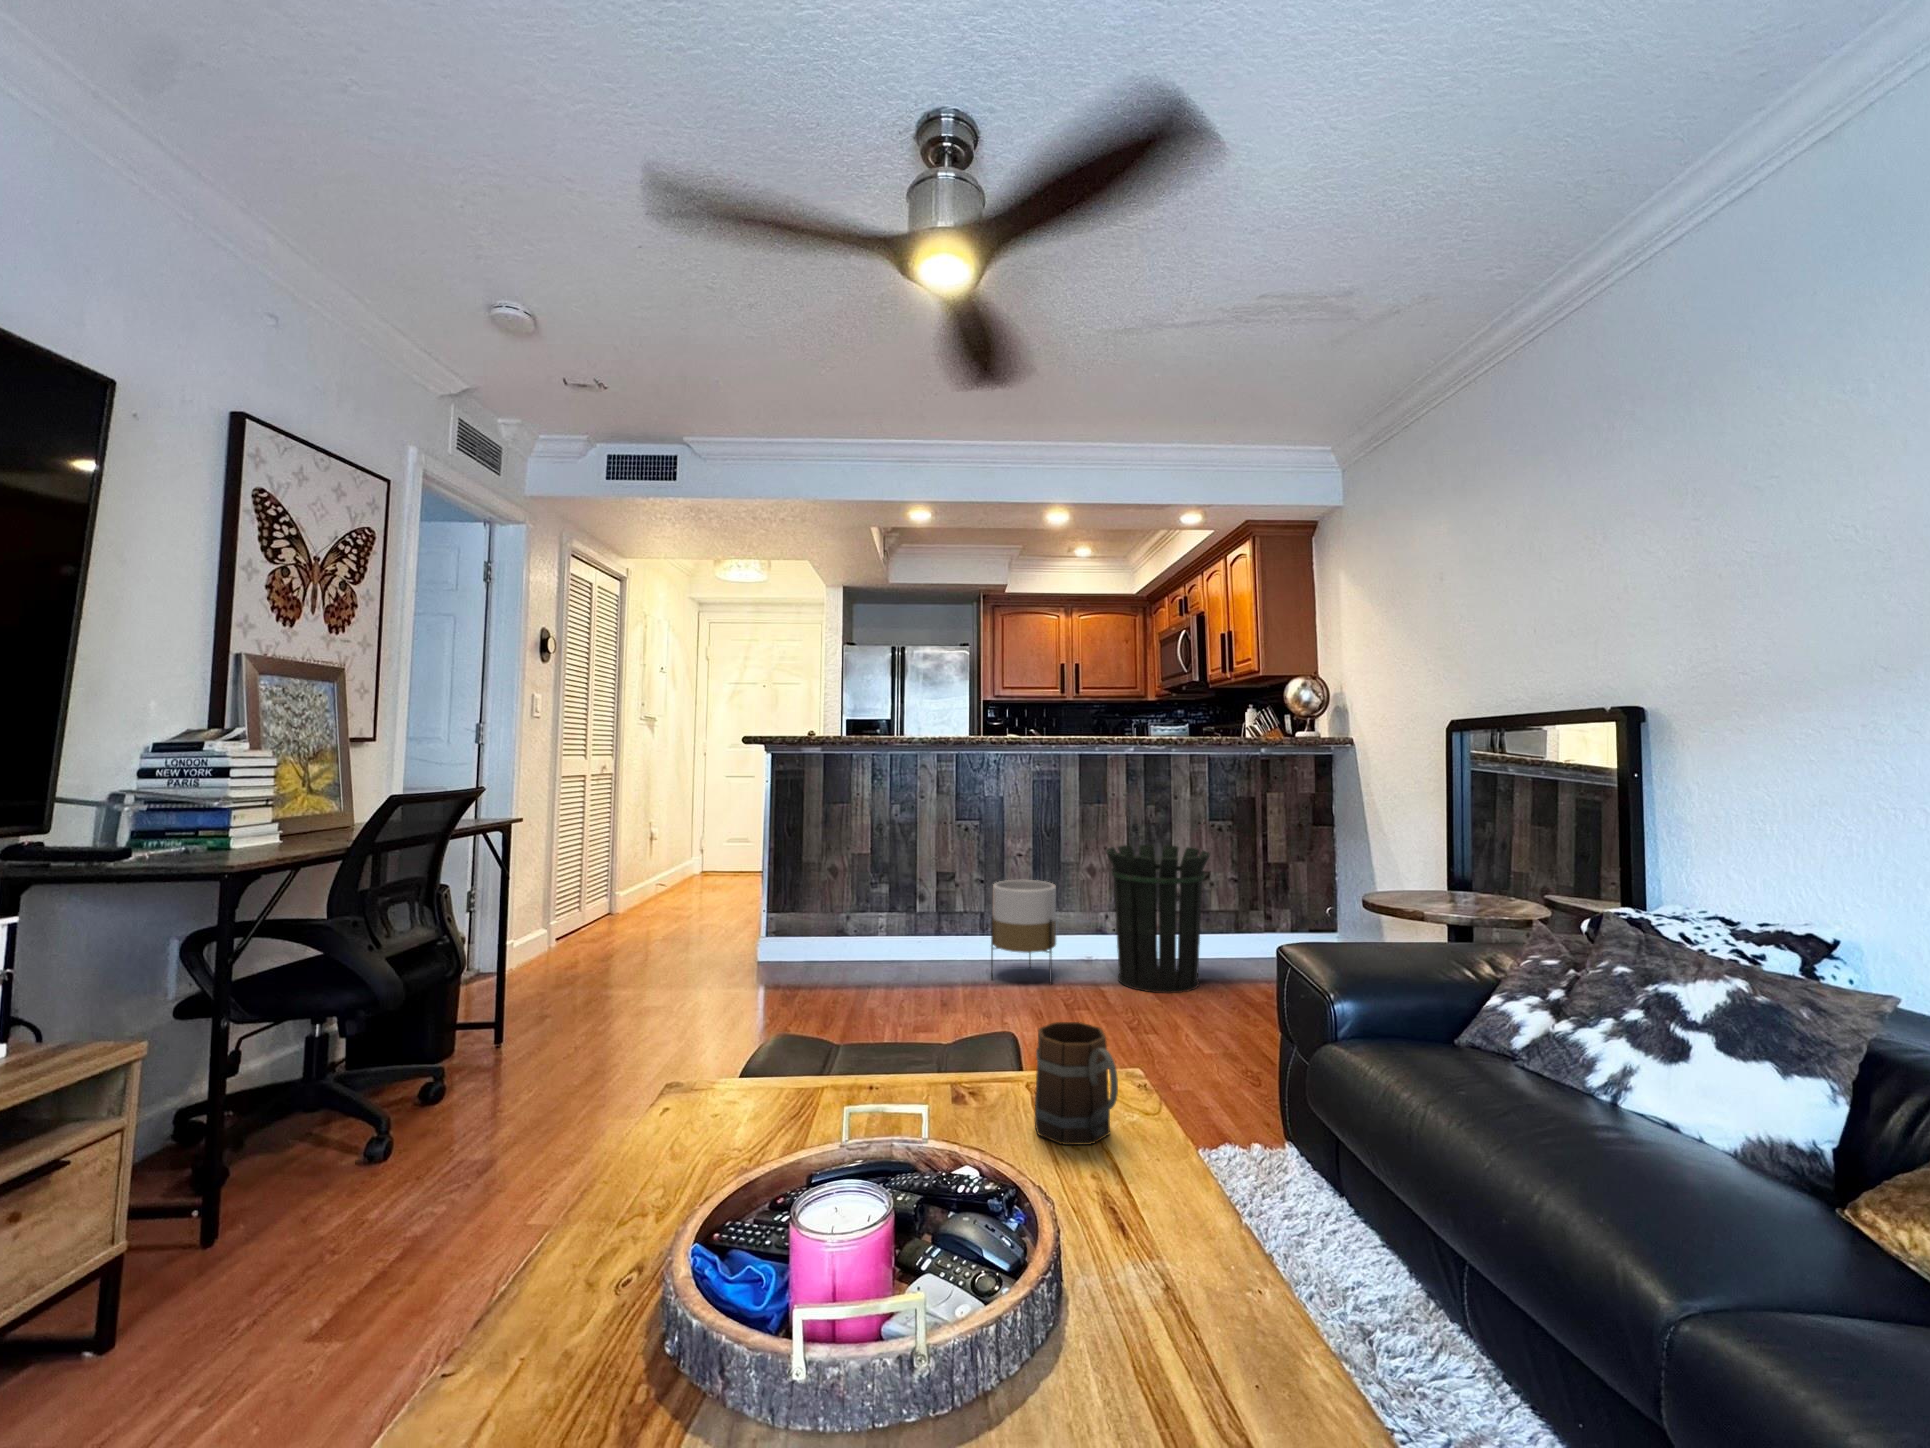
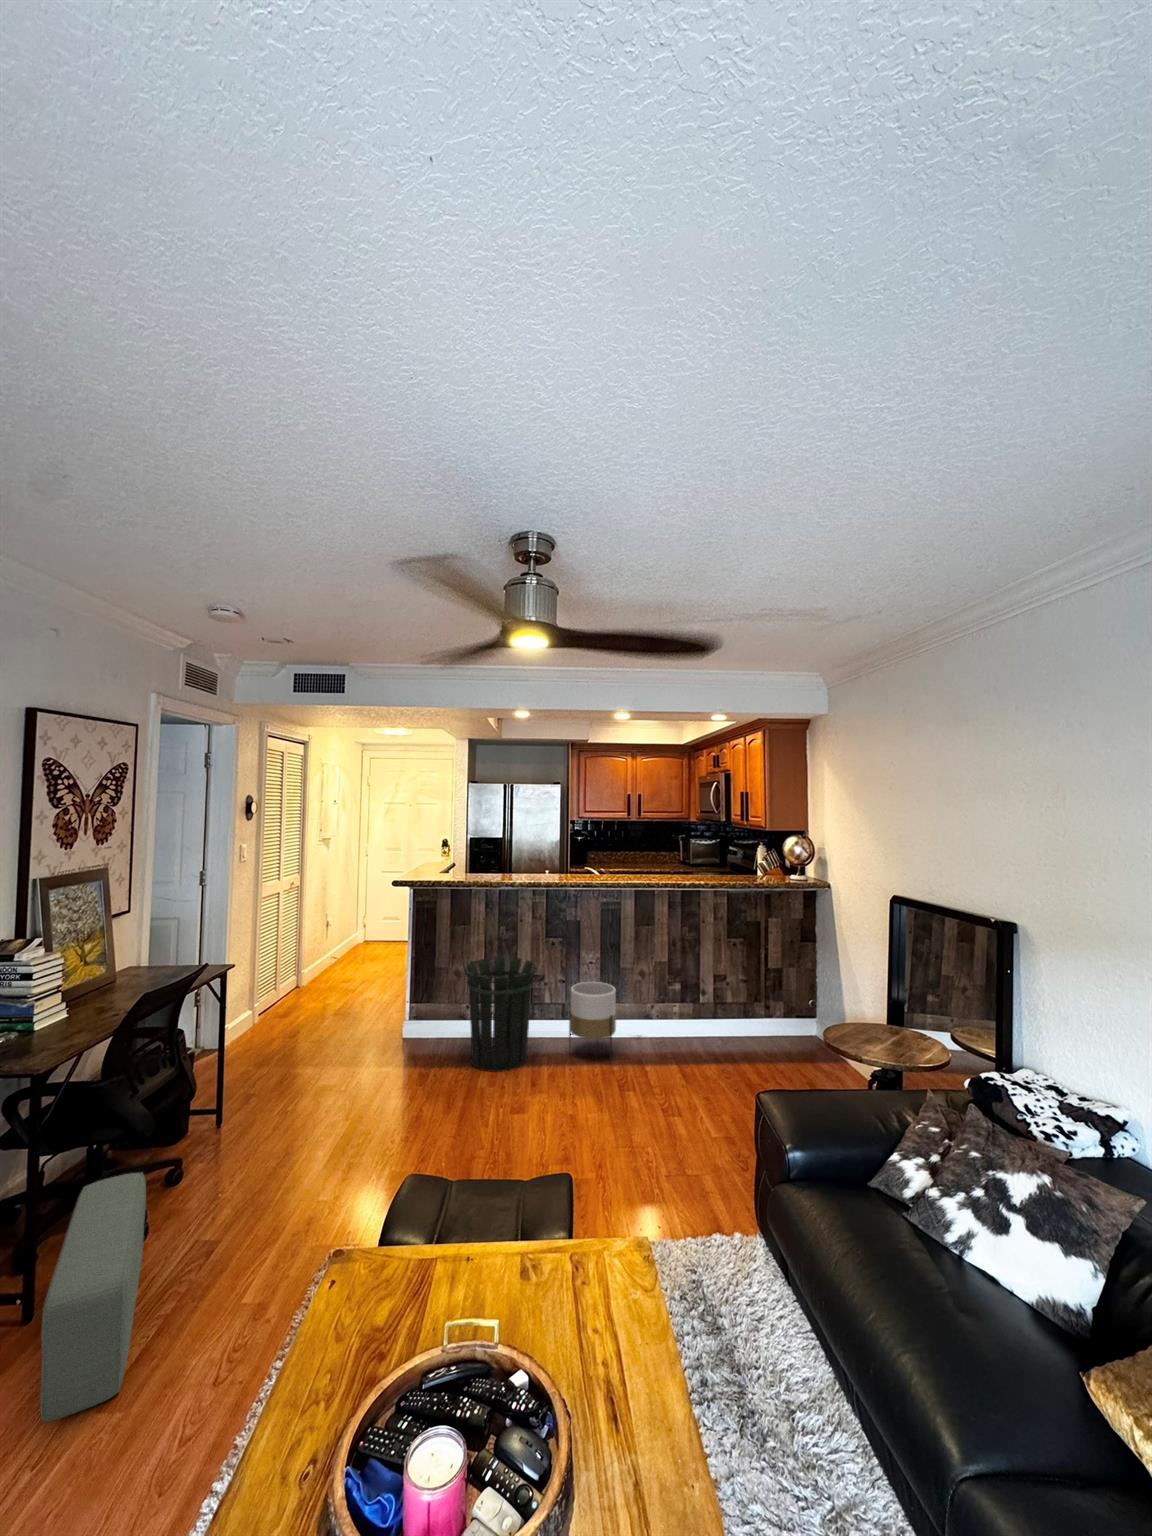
waste bin: present [1106,845,1210,993] -> present [464,957,537,1072]
mug: present [1035,1022,1118,1145] -> none [572,1226,623,1321]
pouf: none [217,1051,387,1354] -> present [40,1173,146,1422]

